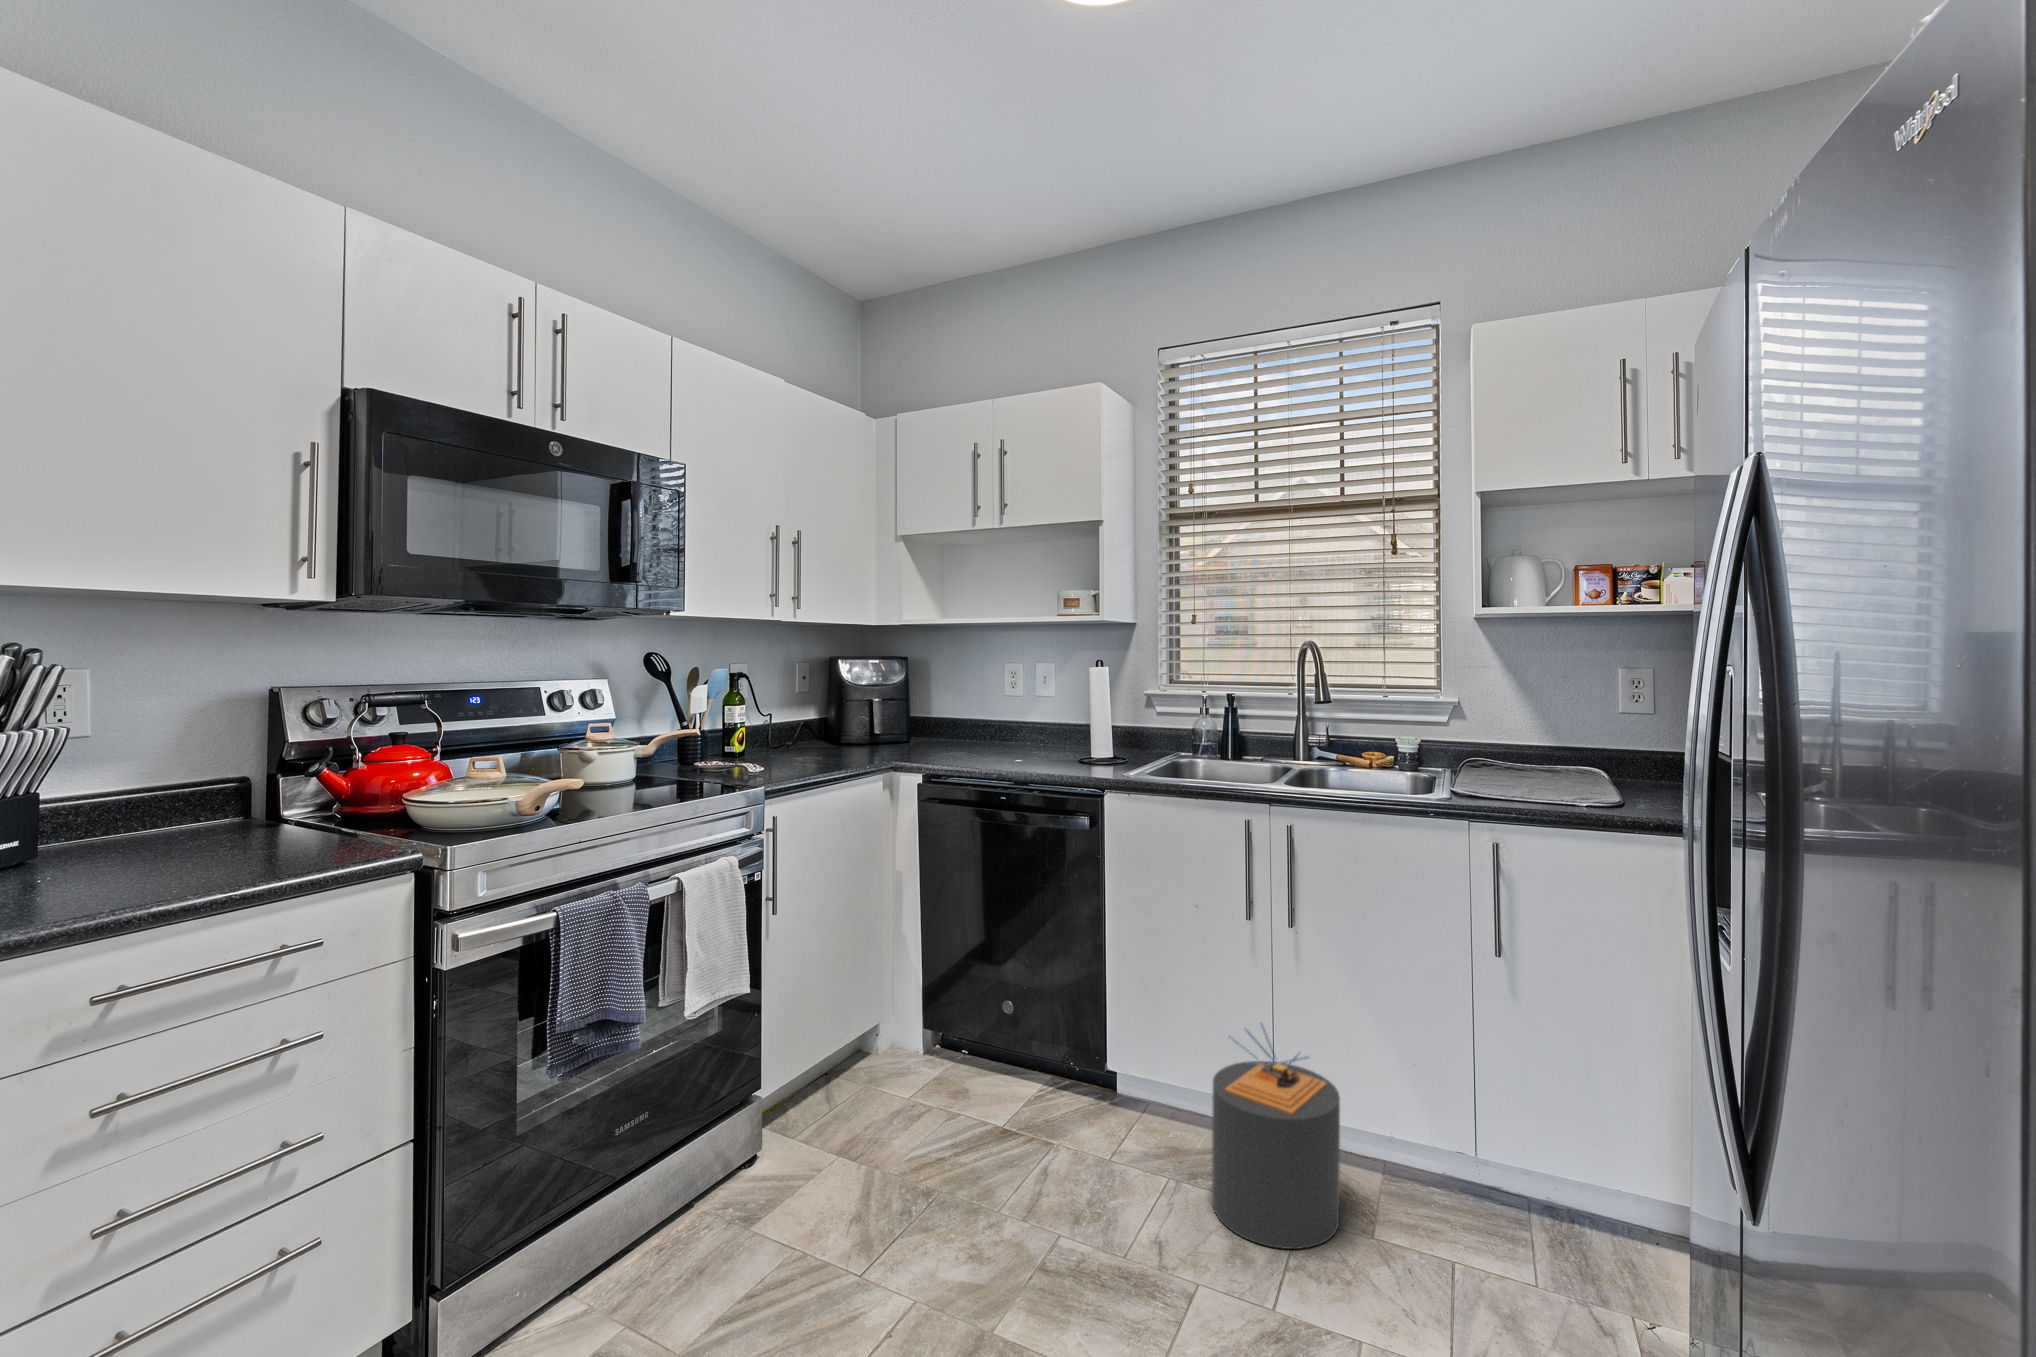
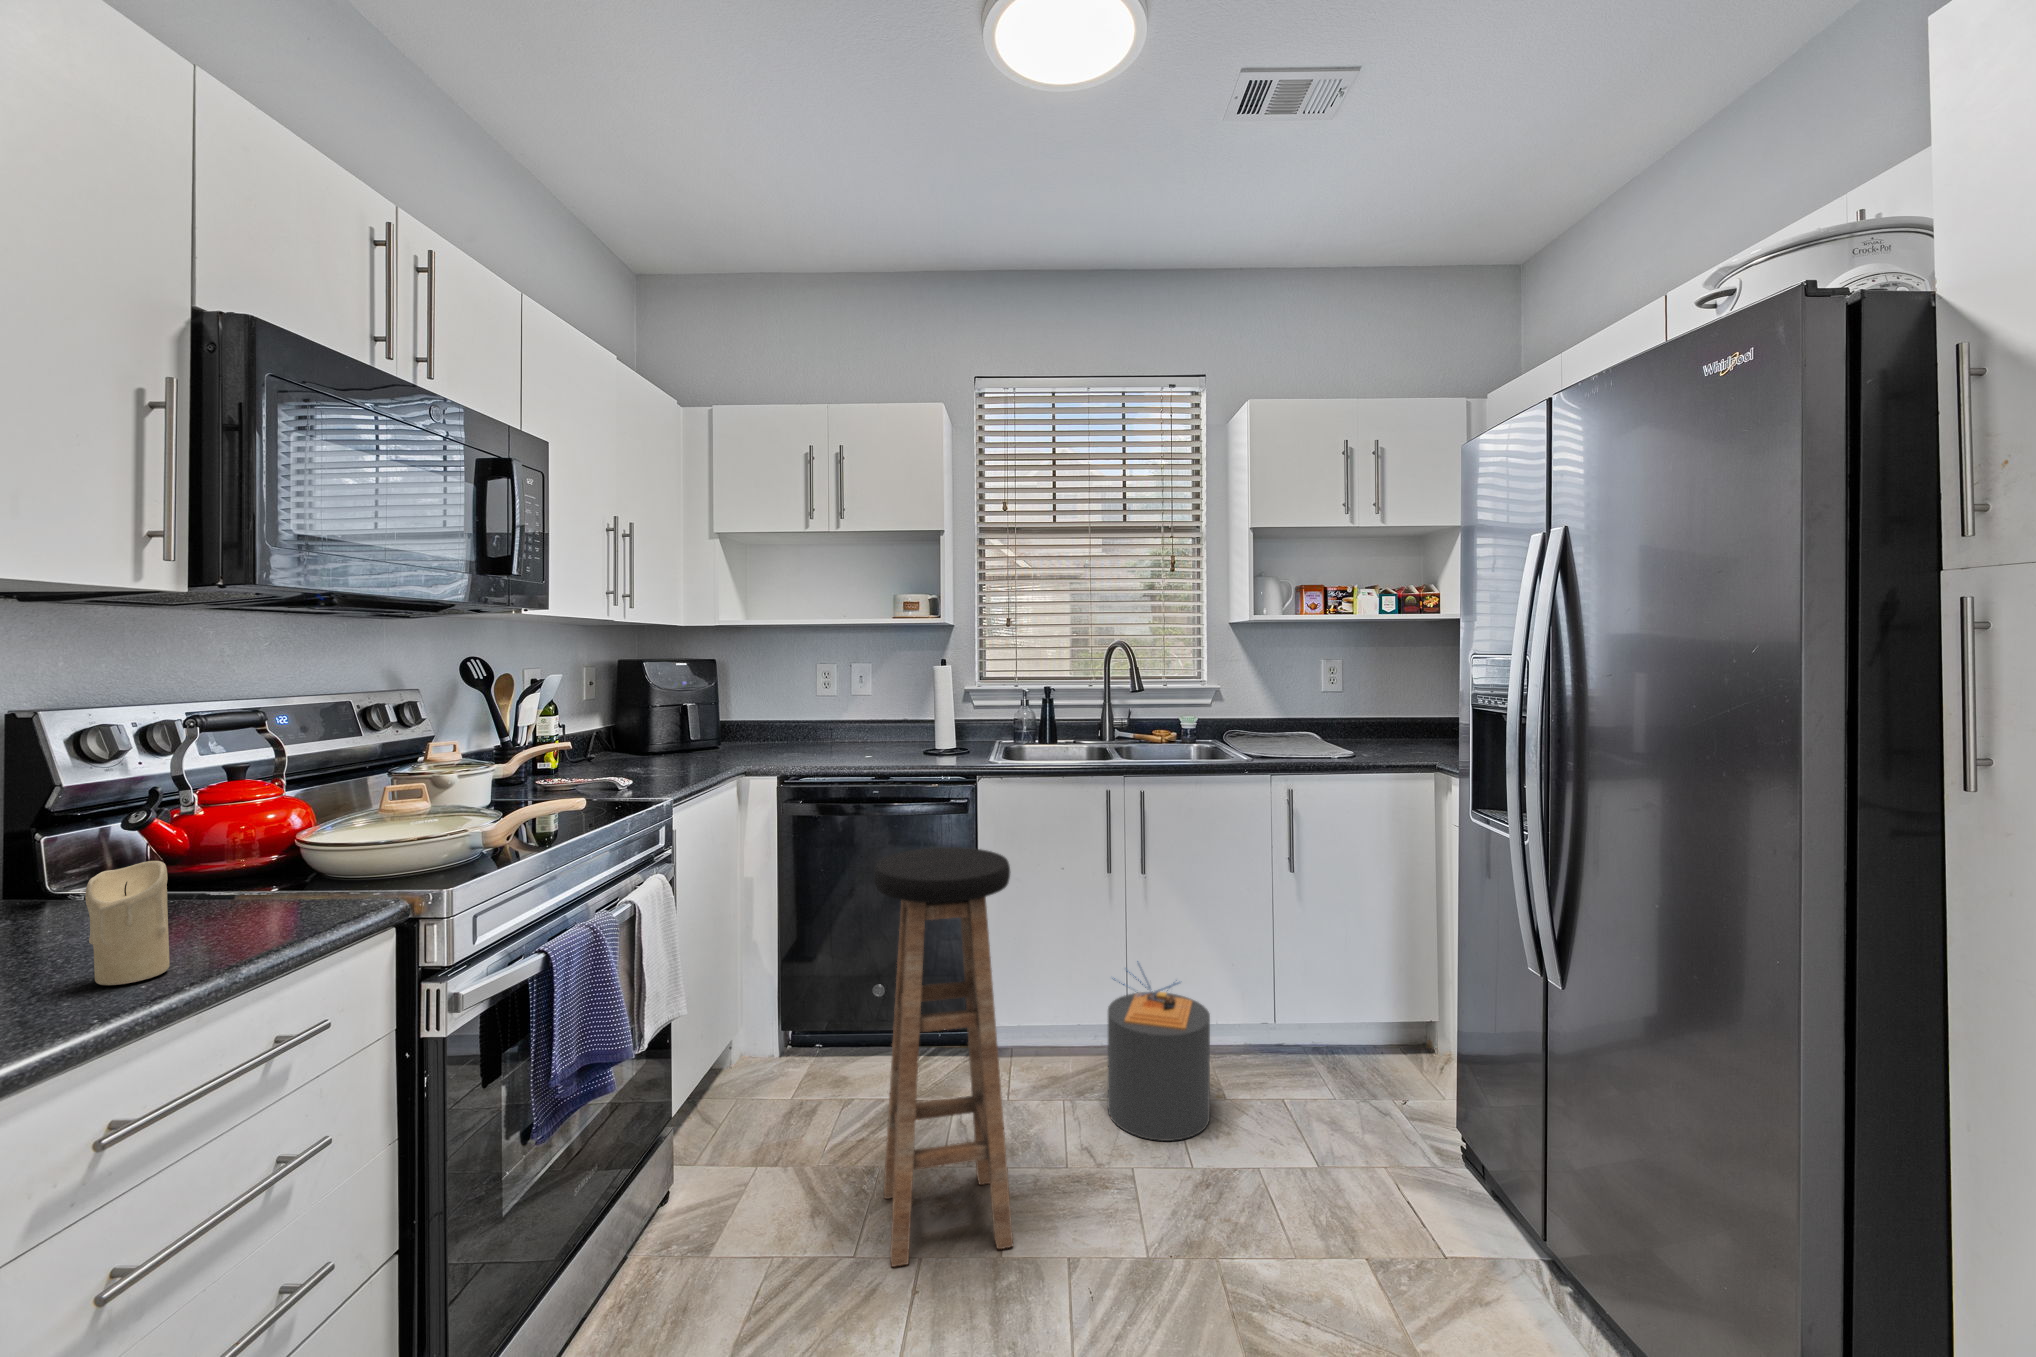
candle: none [166,800,222,887] -> present [85,861,169,985]
bar stool: none [894,859,1045,1309] -> present [874,847,1013,1267]

